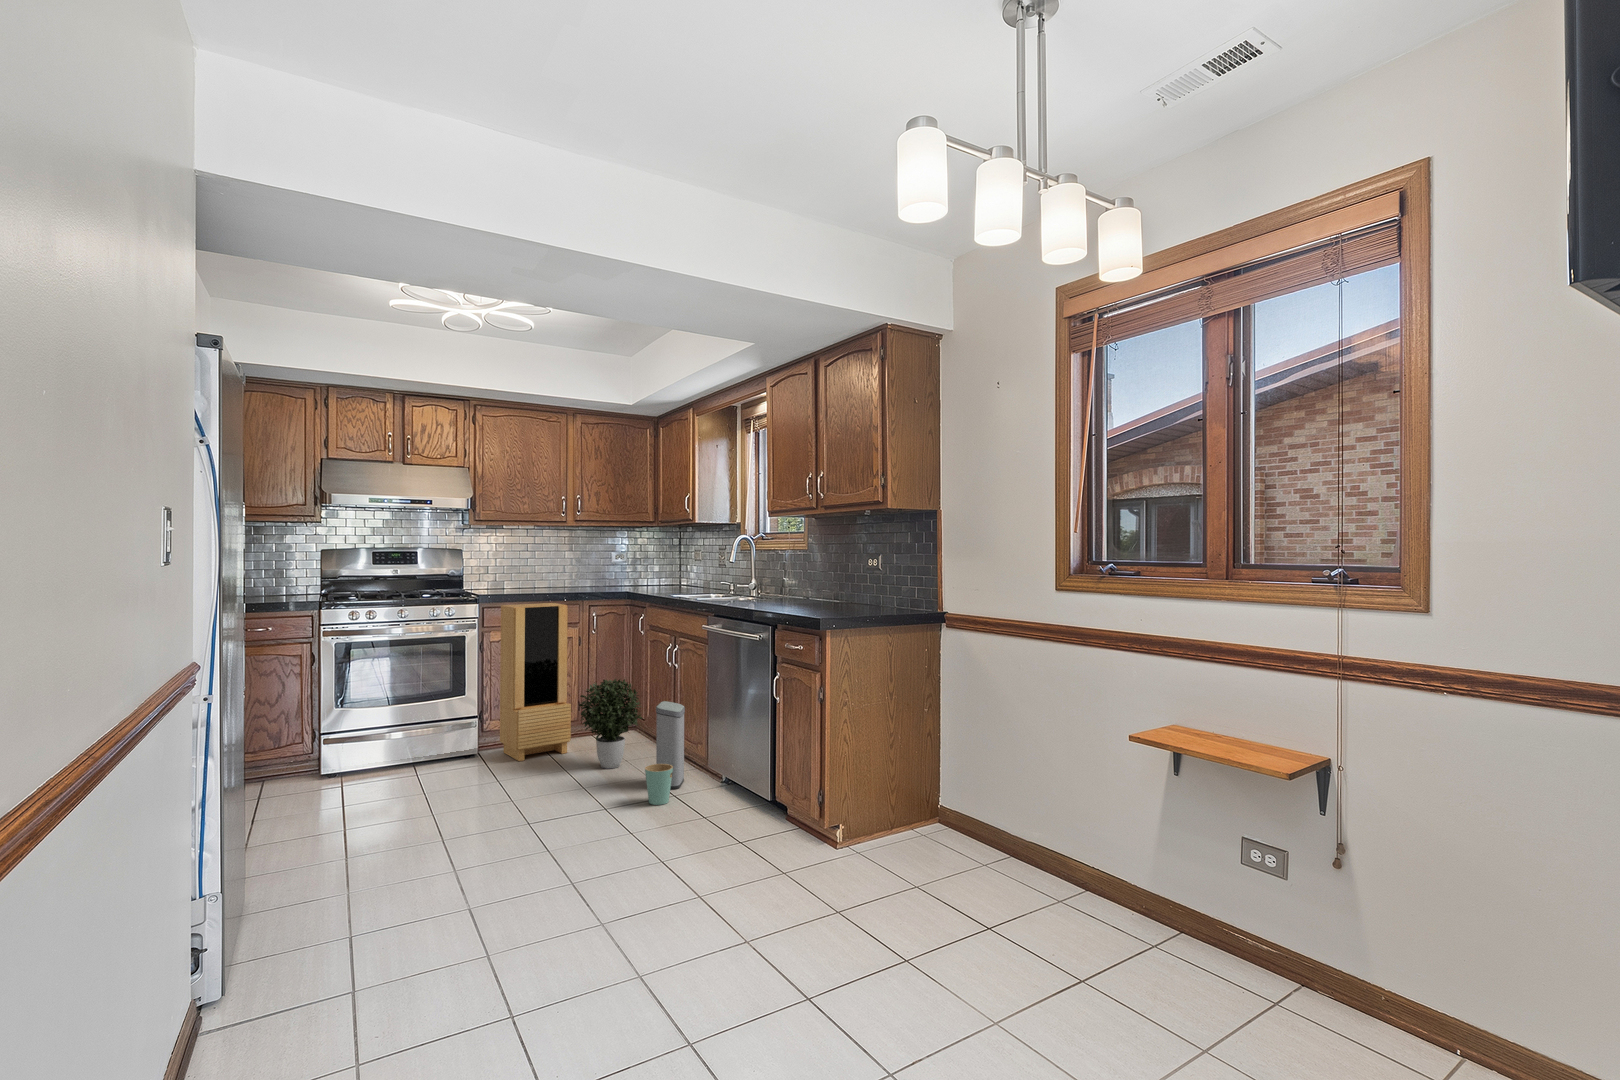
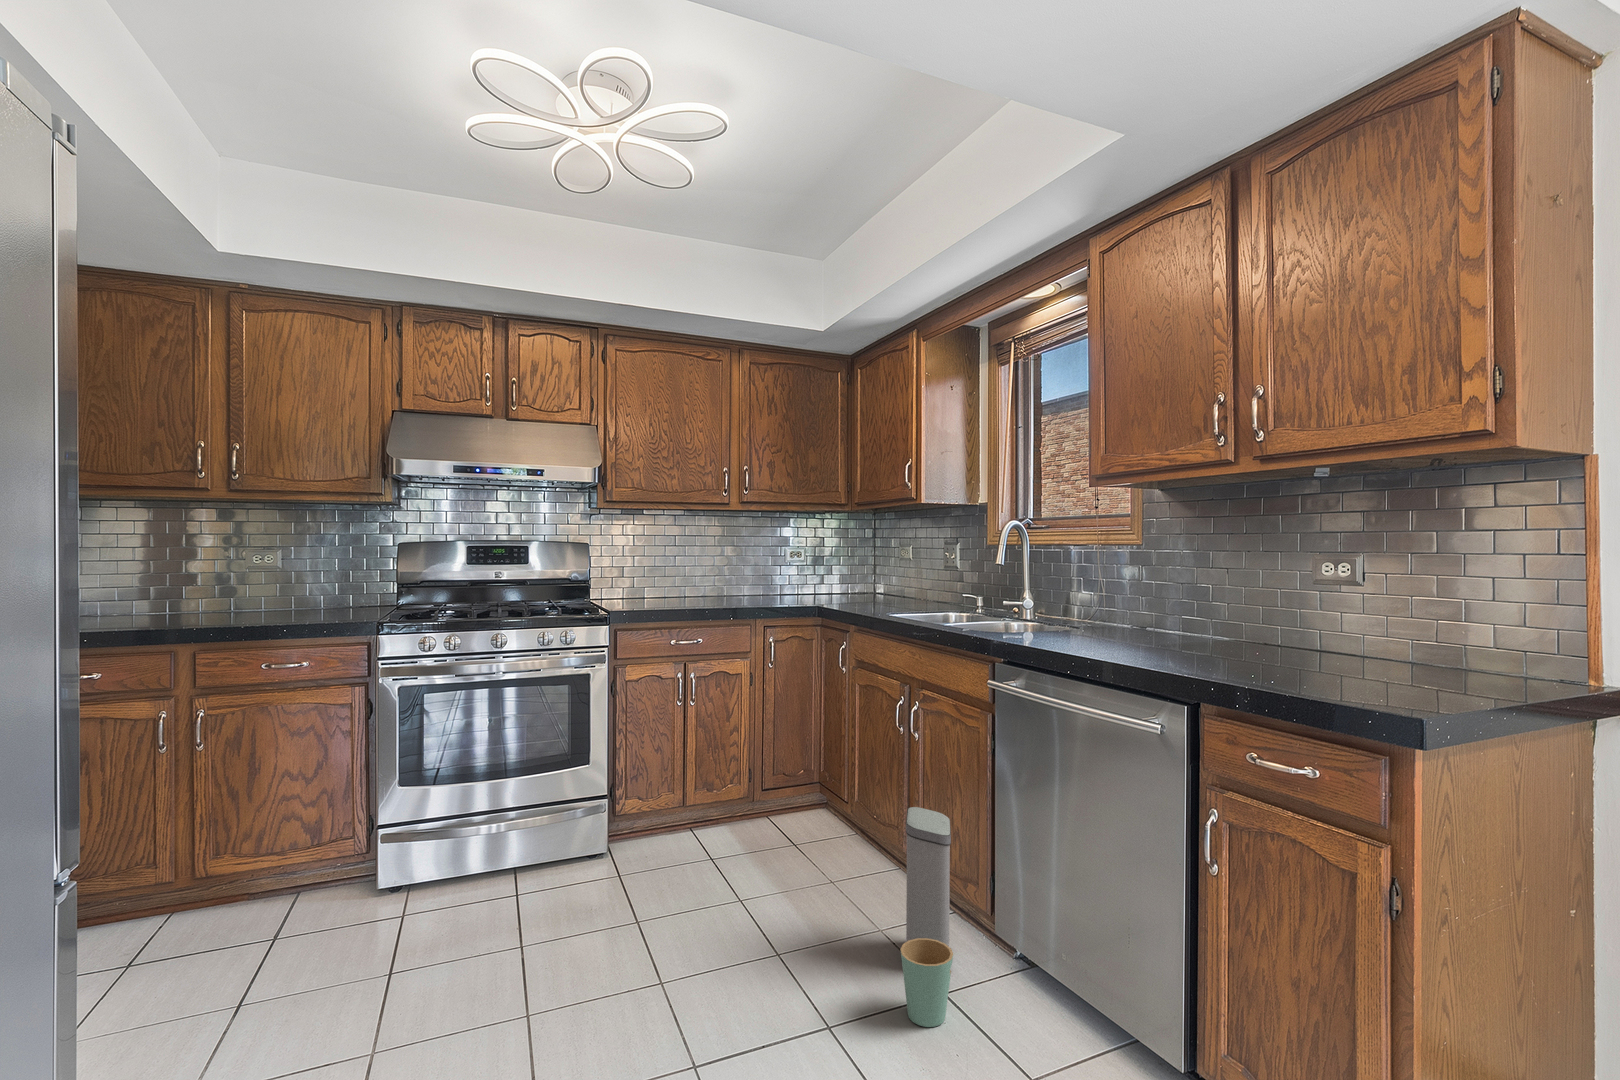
storage cabinet: present [500,603,571,761] -> none [639,623,744,873]
potted plant: present [579,679,642,769] -> none [762,753,864,903]

